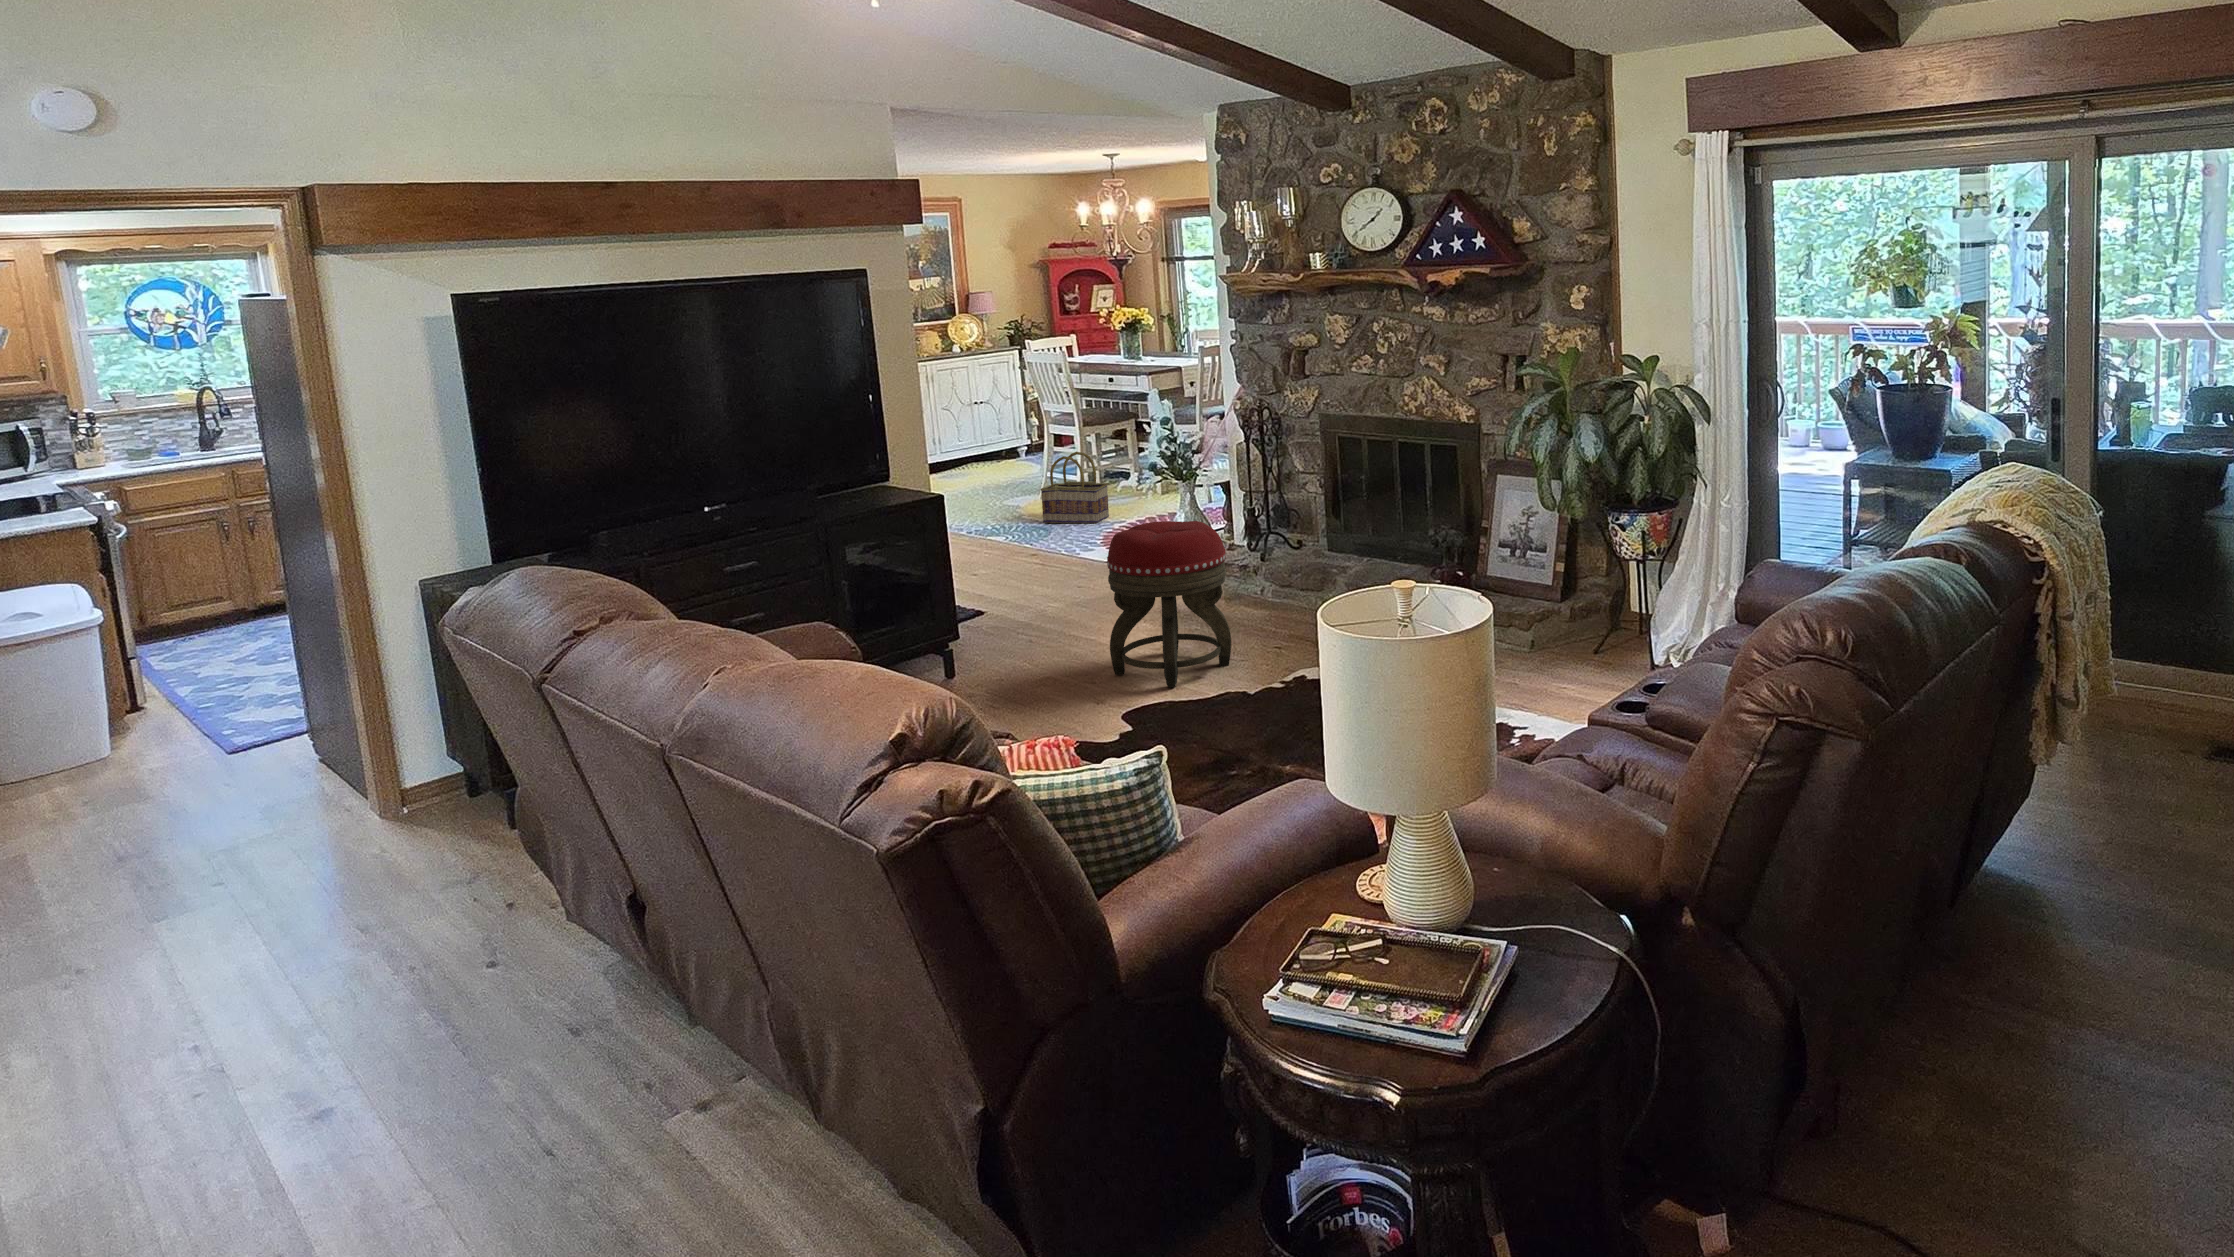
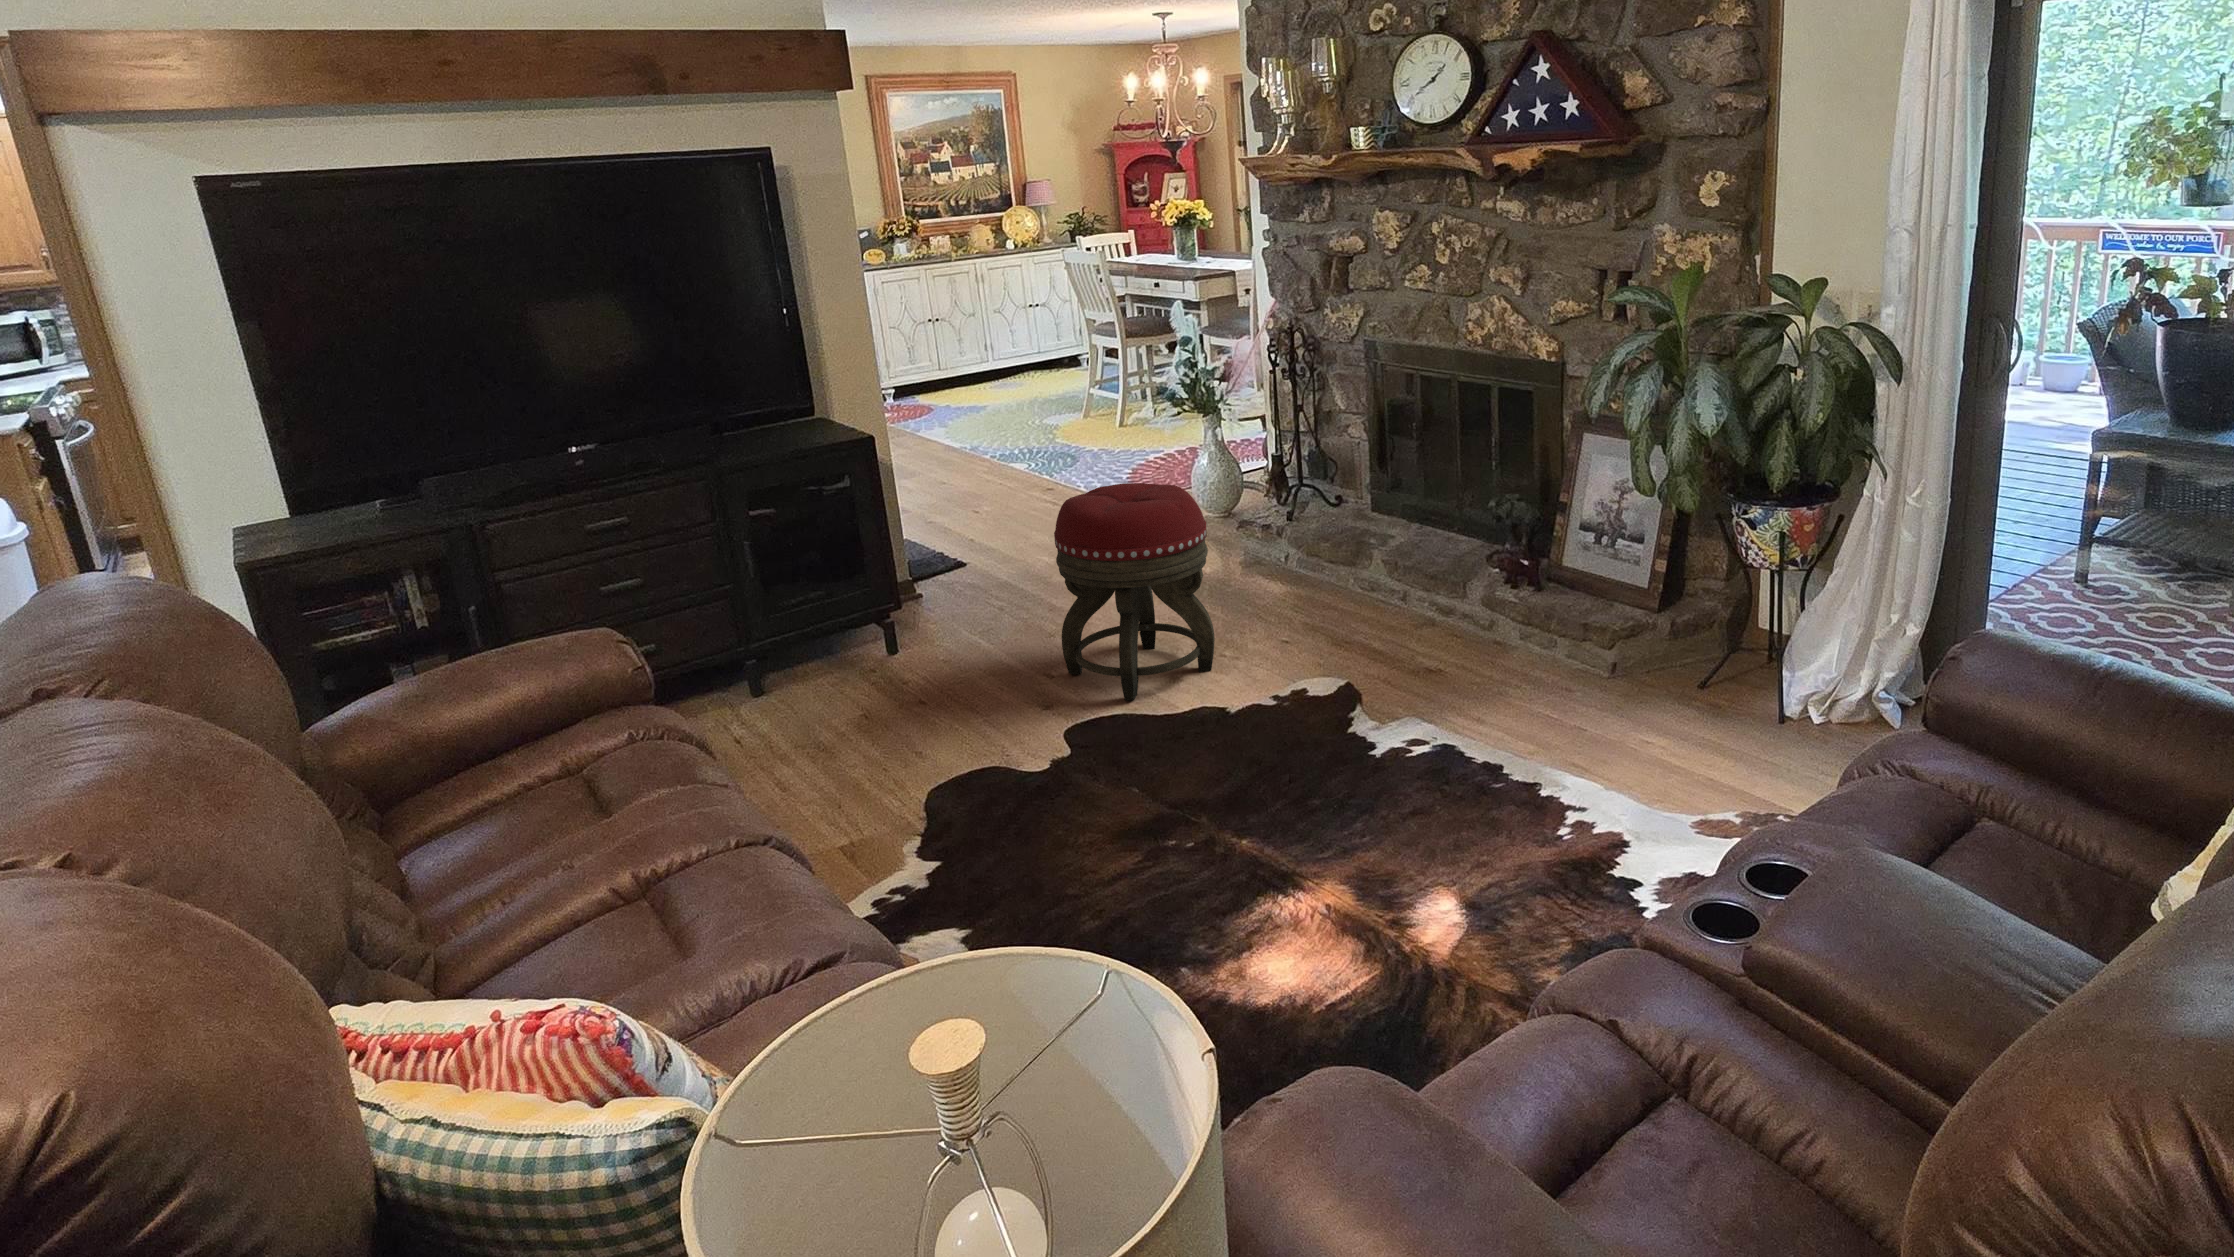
basket: present [1040,452,1109,523] -> none [1069,368,1147,453]

